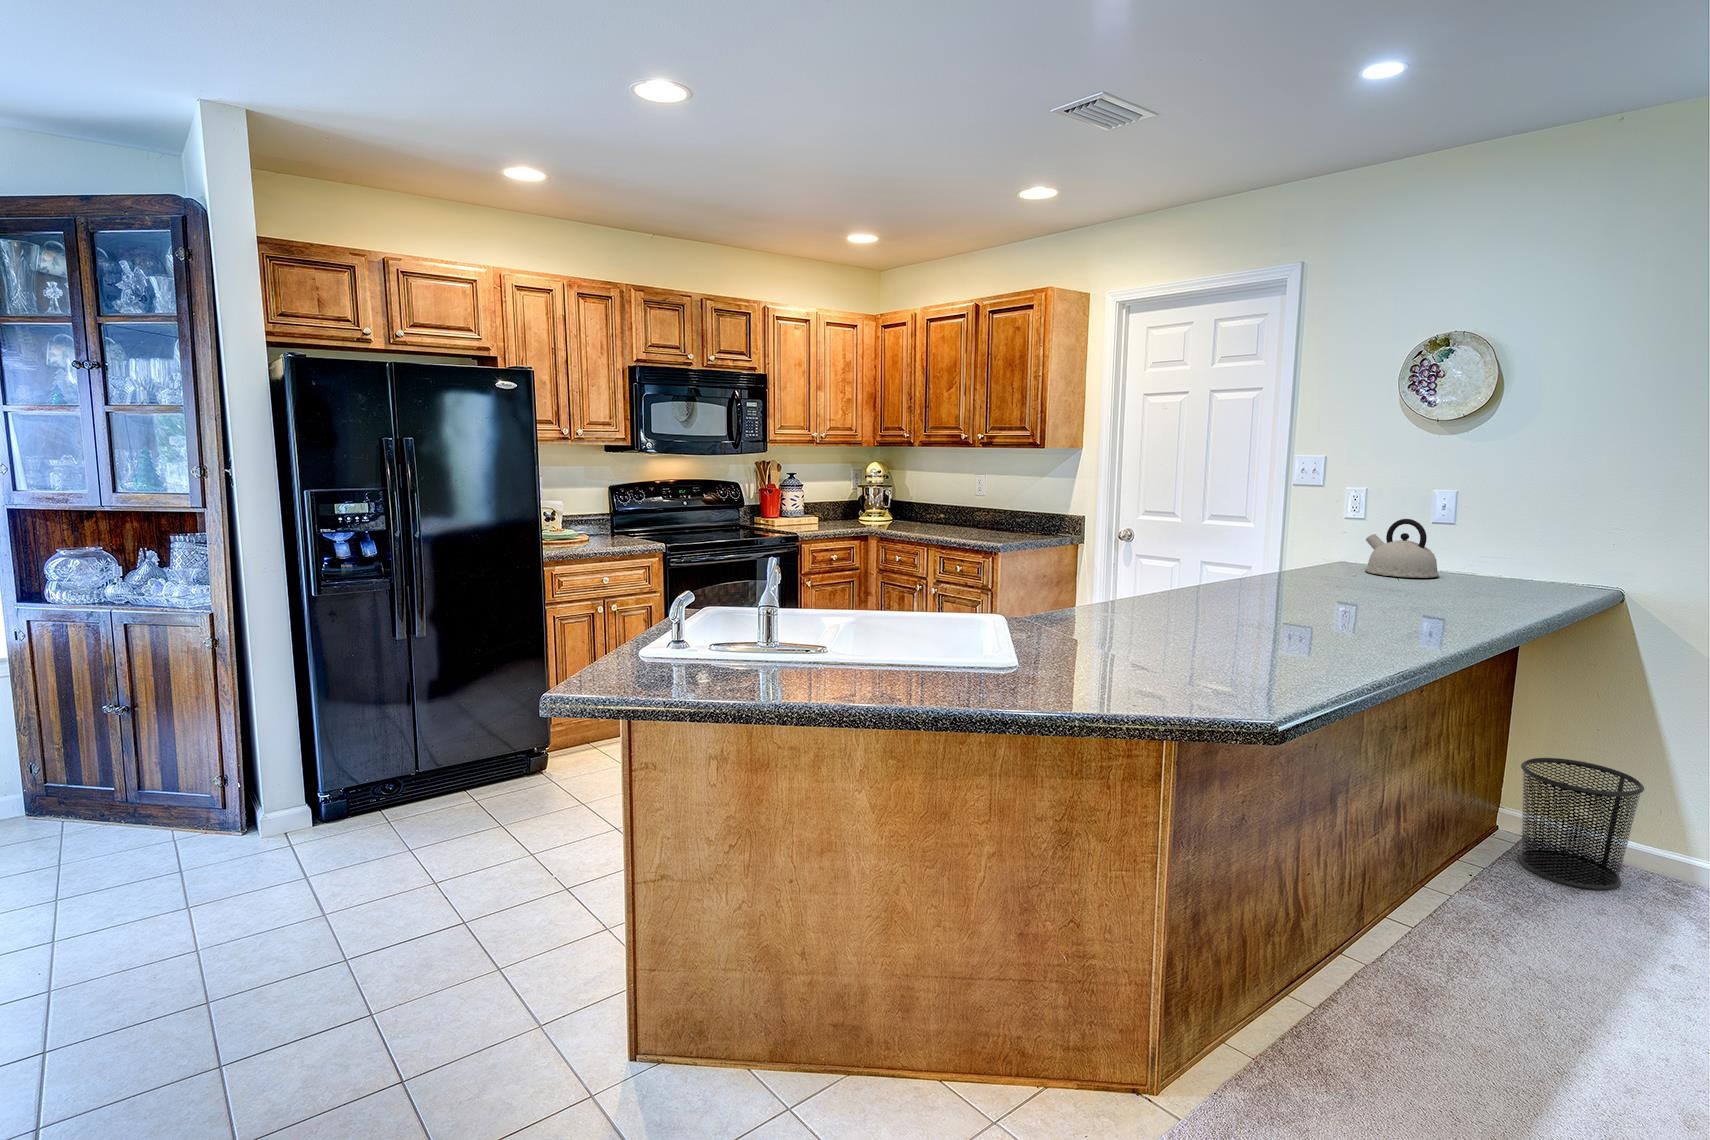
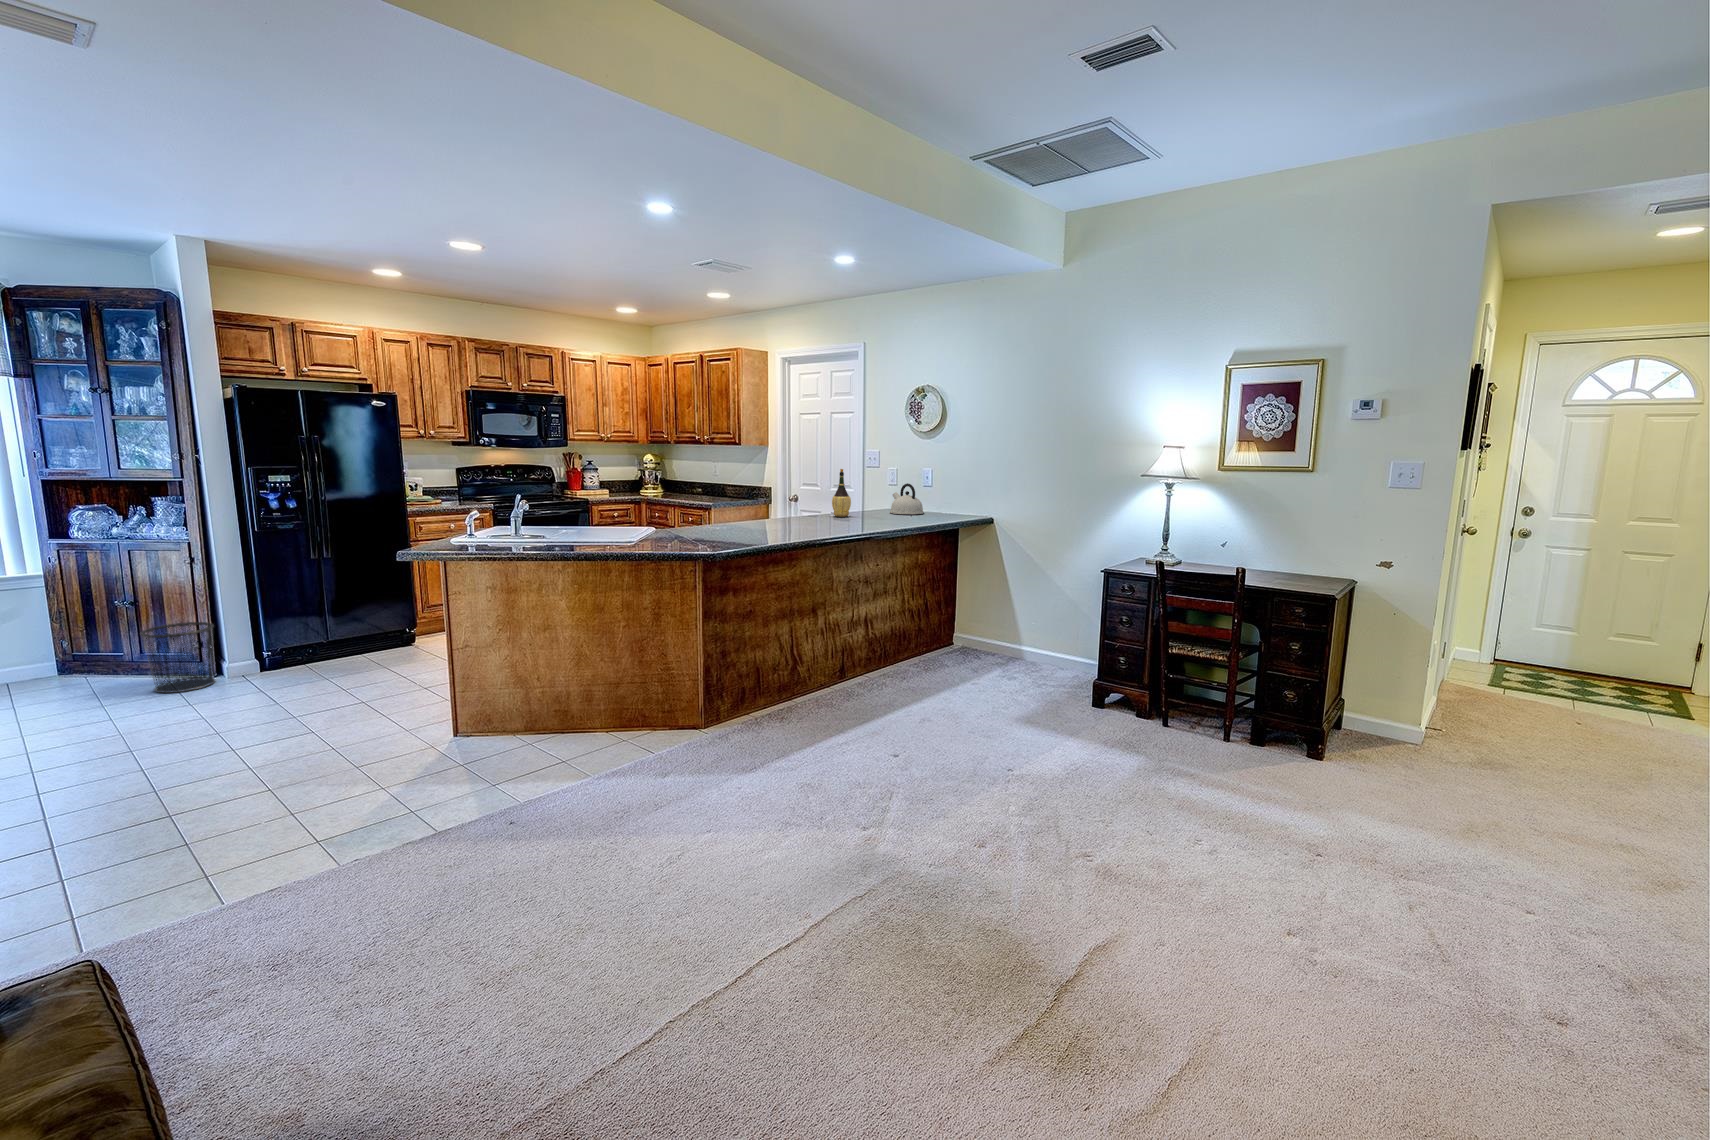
wine bottle: none [1280,493,1321,583] -> present [832,469,851,517]
trash can: present [1519,758,1644,890] -> present [140,622,215,693]

